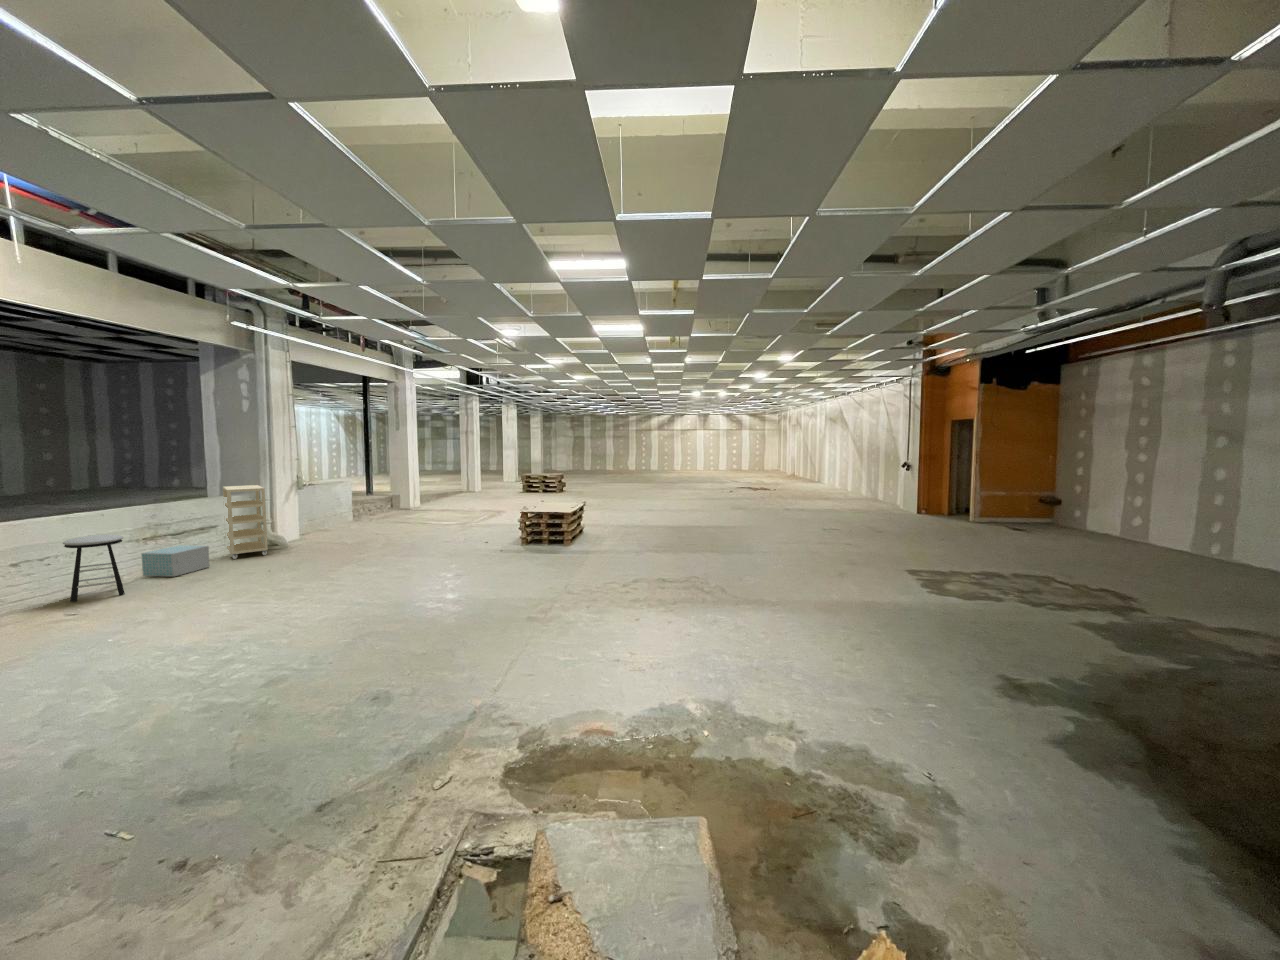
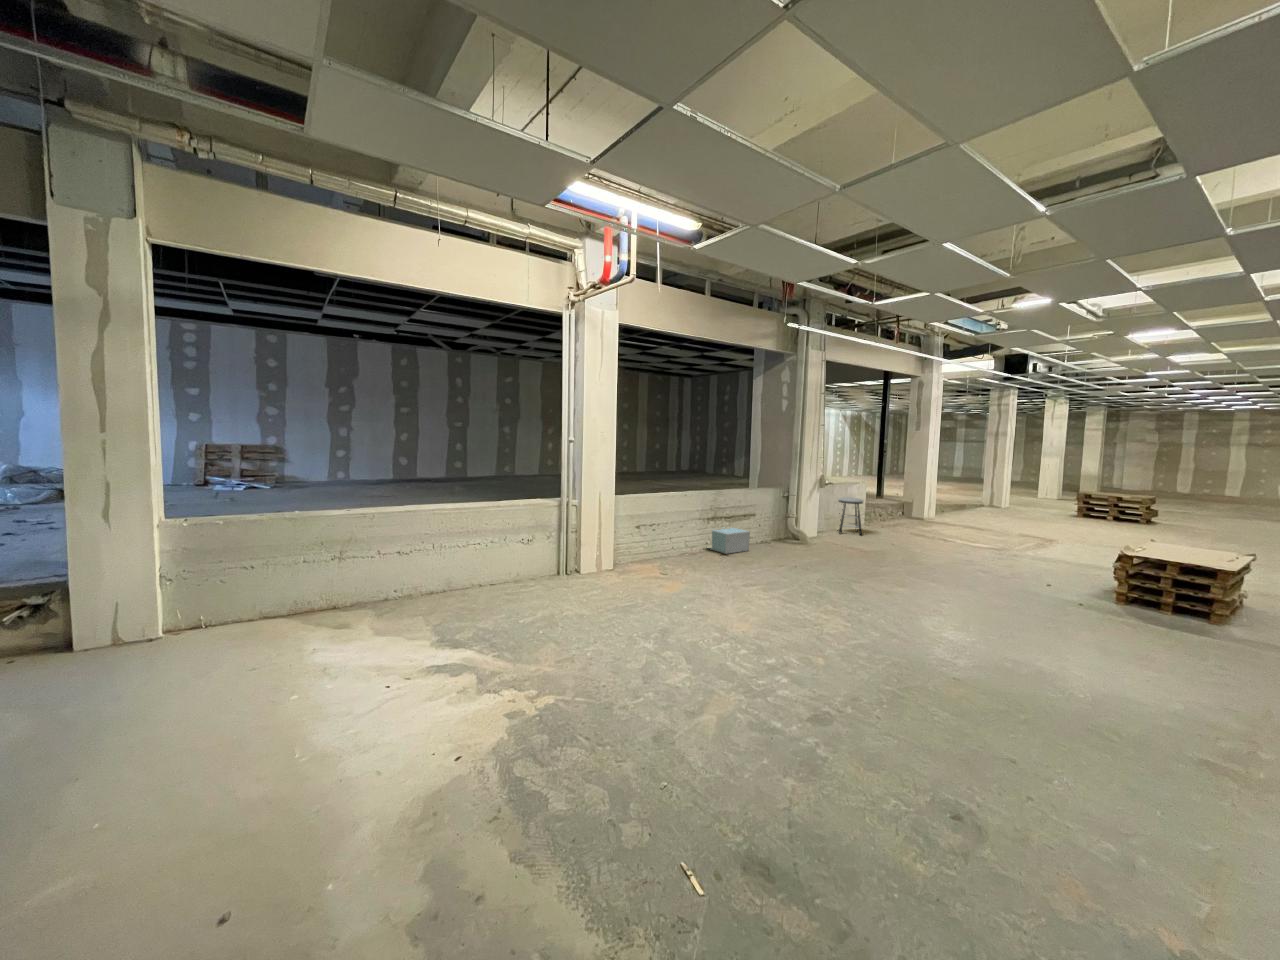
shelving unit: present [223,485,268,559] -> none [759,479,795,548]
stool: present [63,535,125,602] -> present [838,497,863,535]

